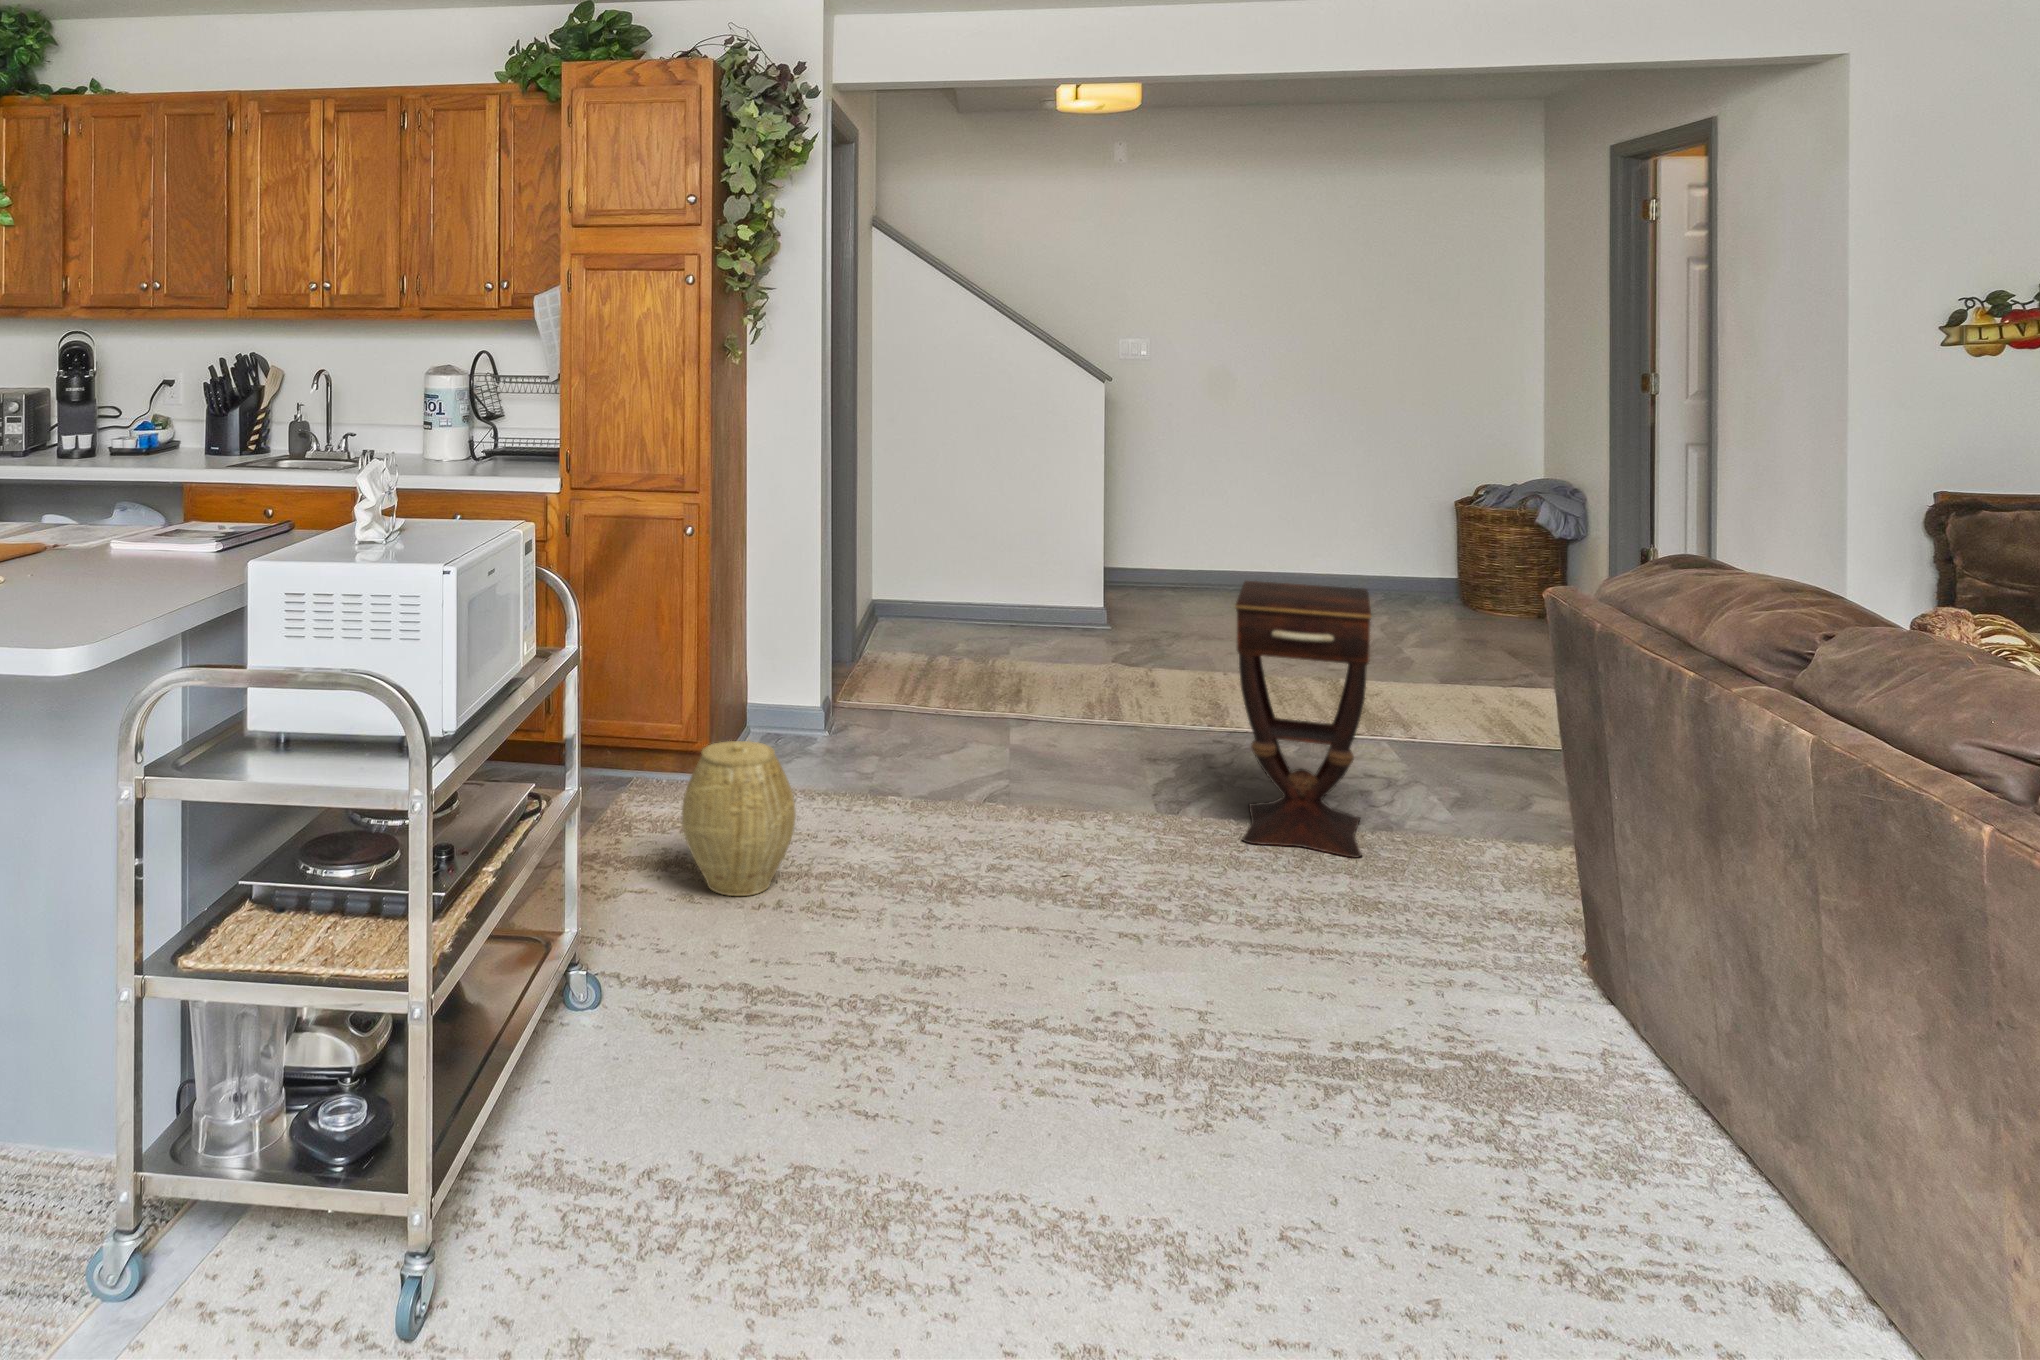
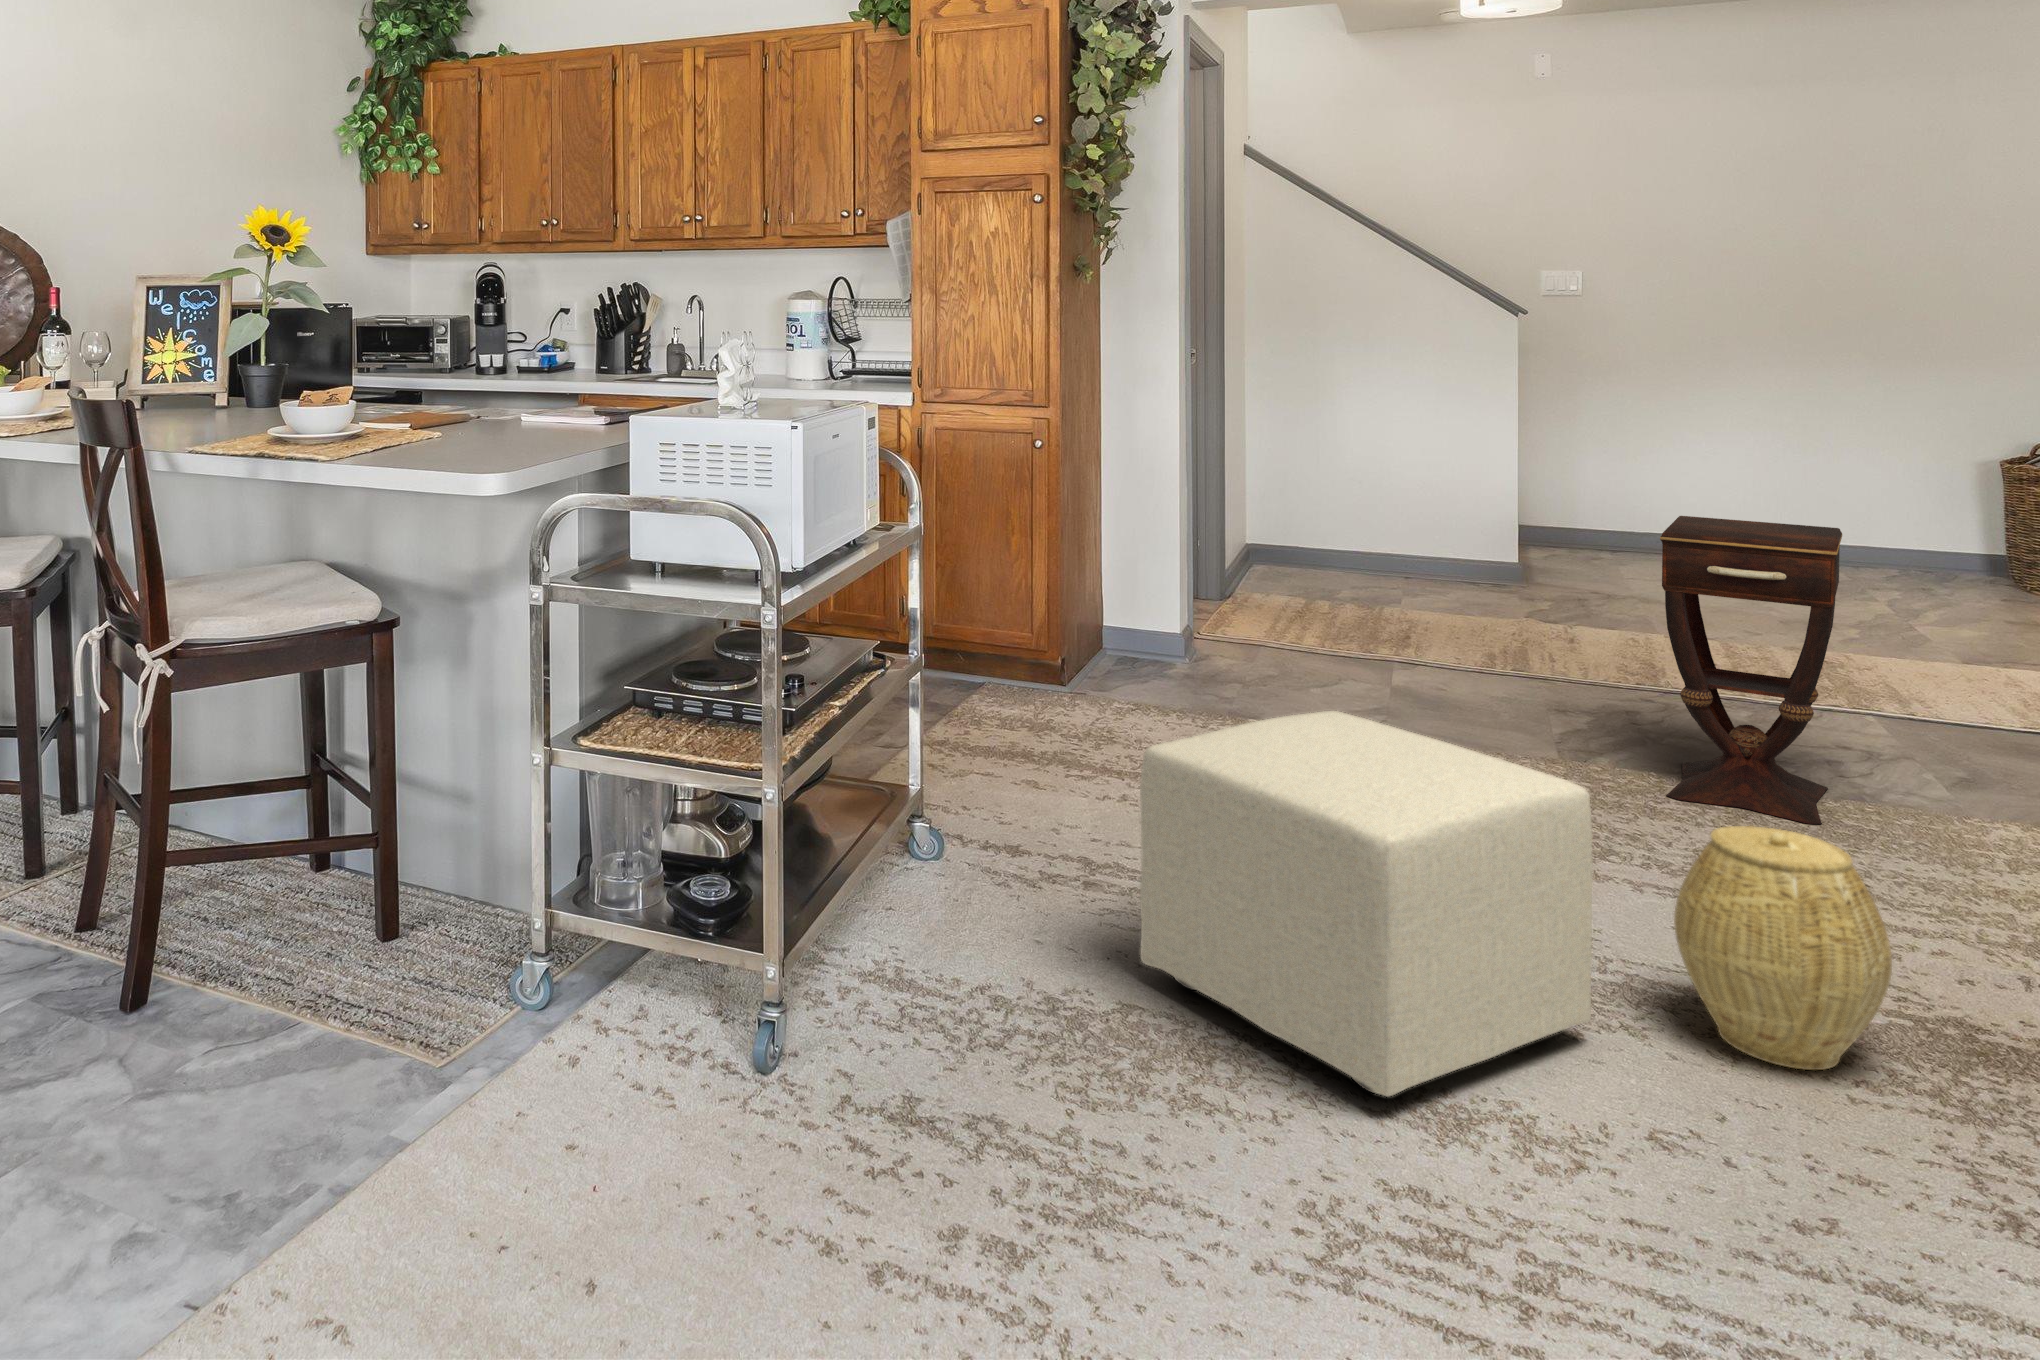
woven basket: present [682,741,796,896] -> present [1674,826,1892,1070]
ottoman: none [809,817,1223,1245] -> present [1140,711,1593,1096]

